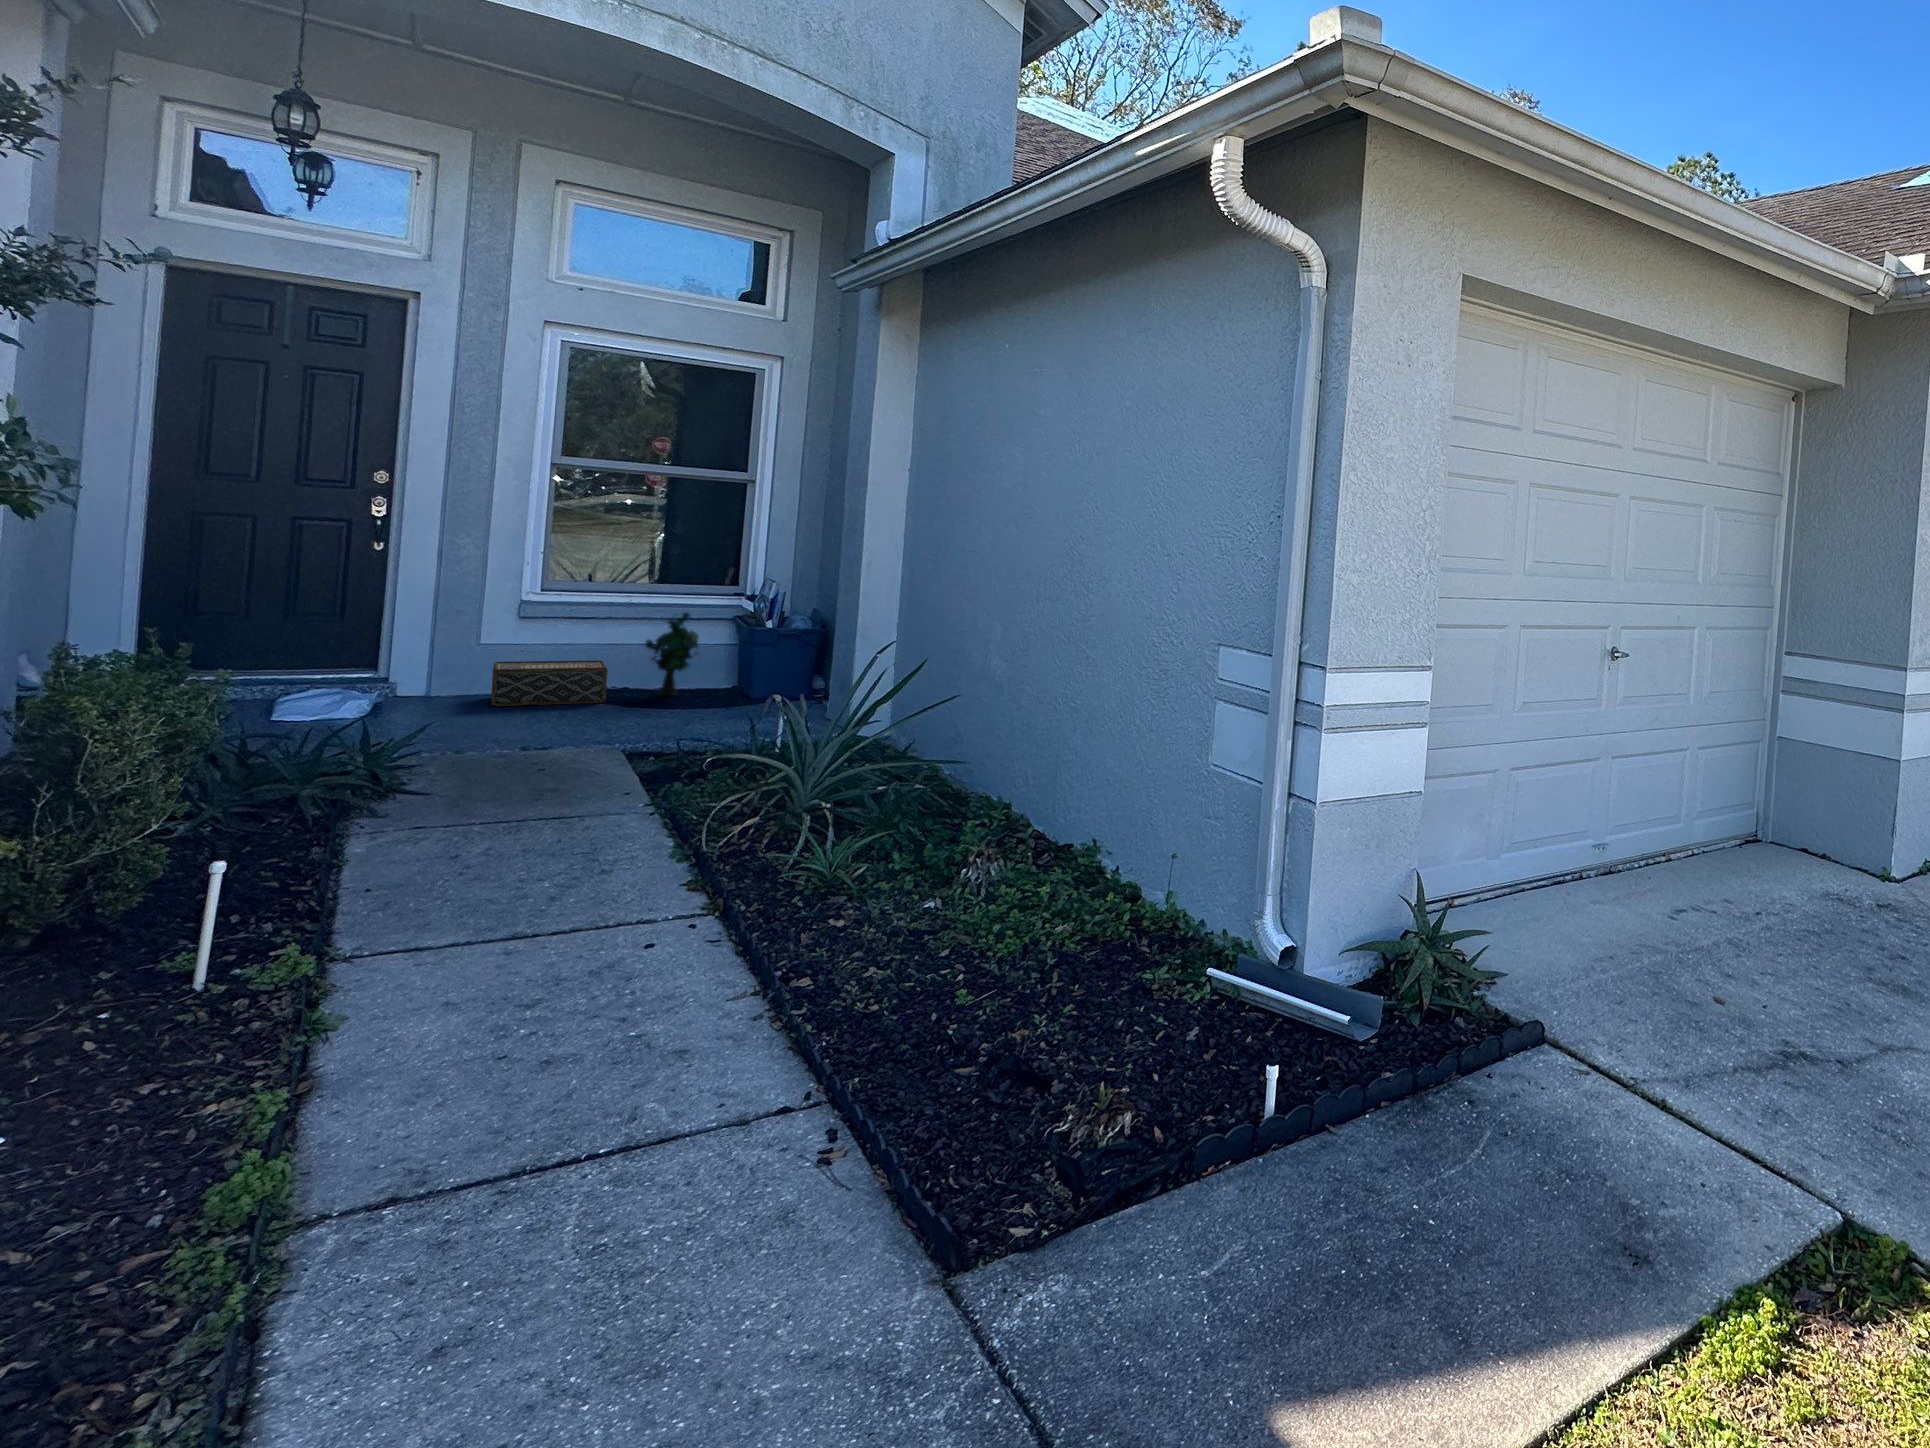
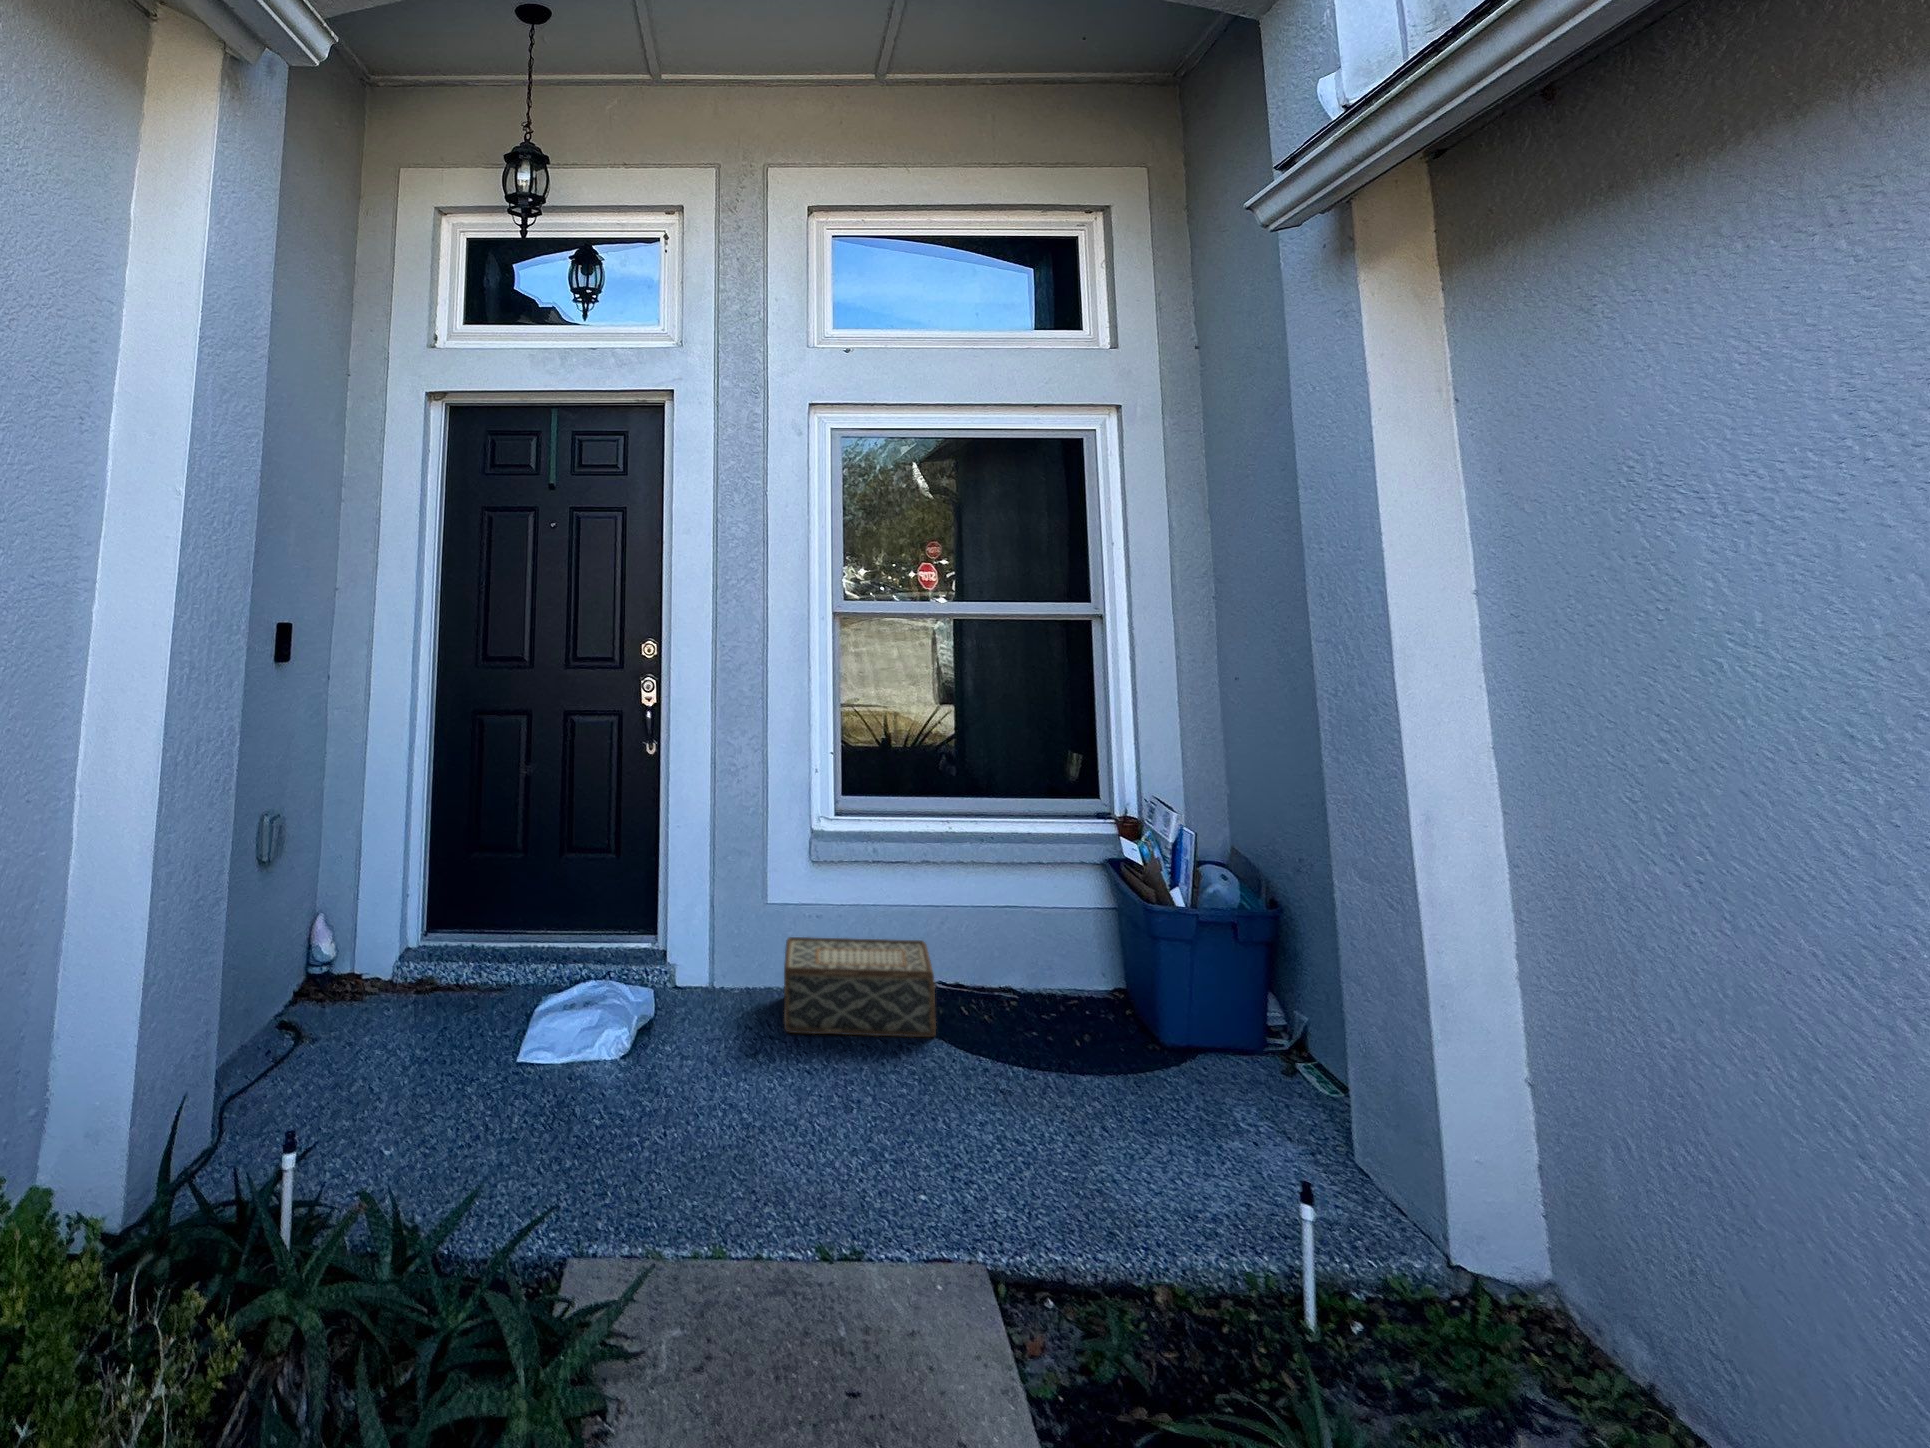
decorative plant: present [646,613,699,696] -> none [979,862,1067,1023]

